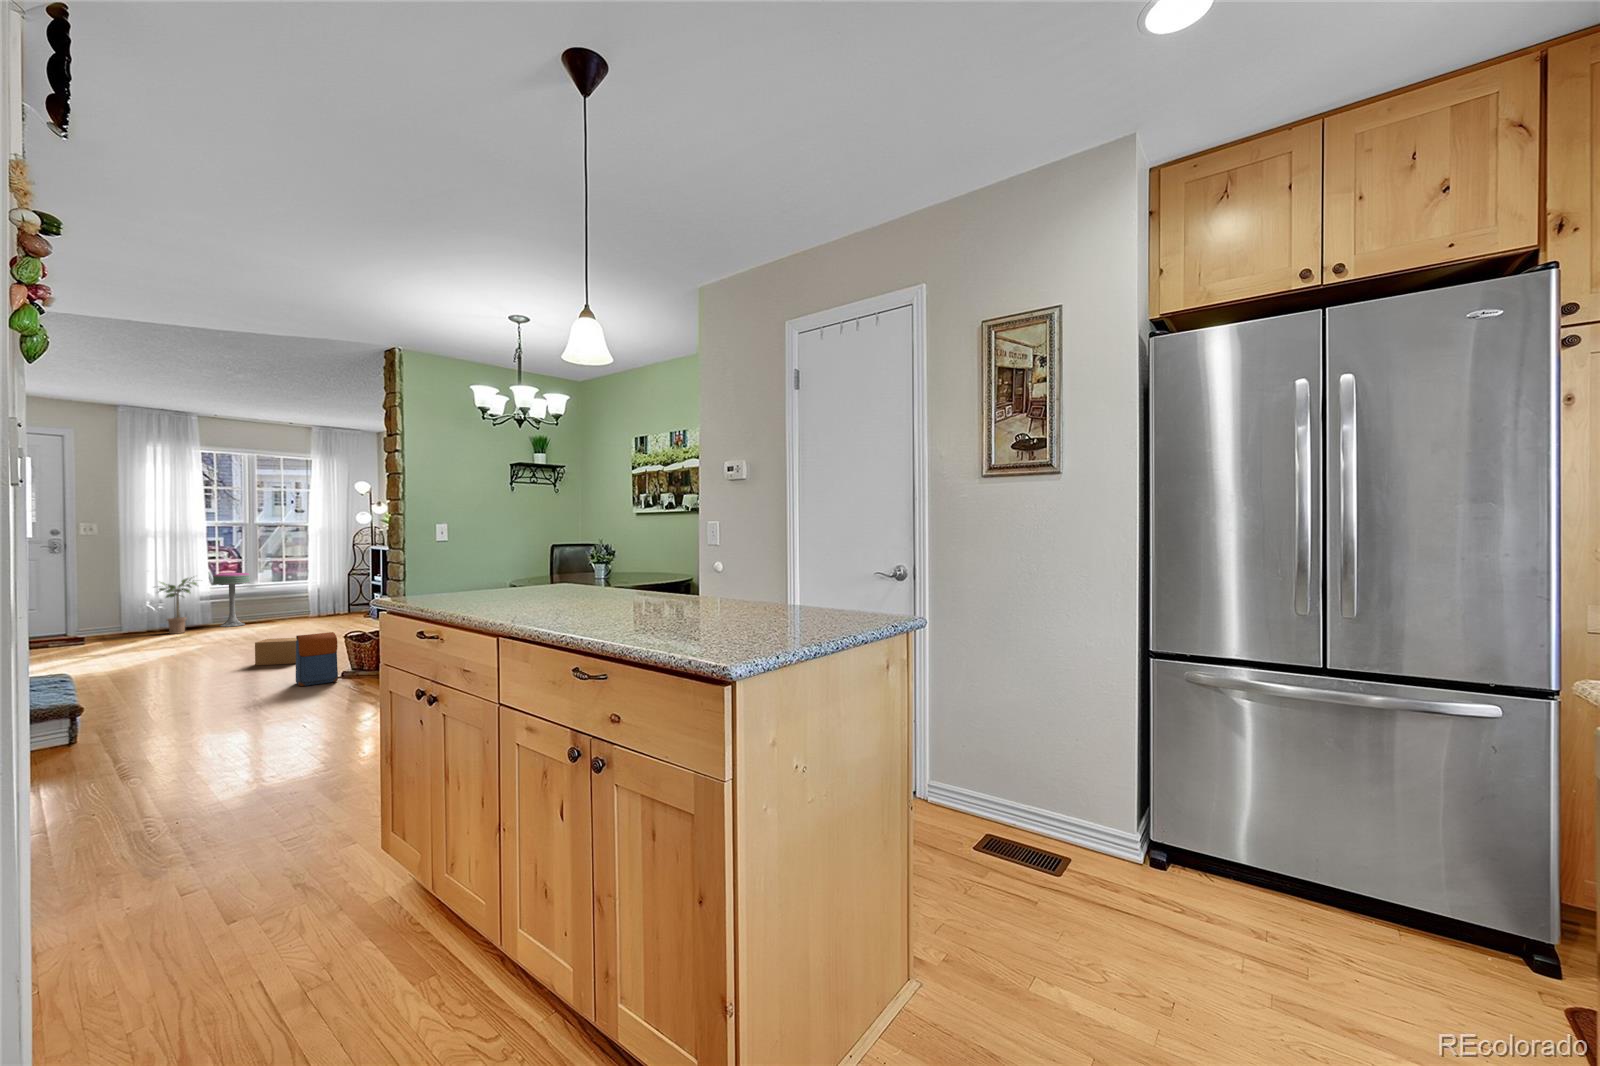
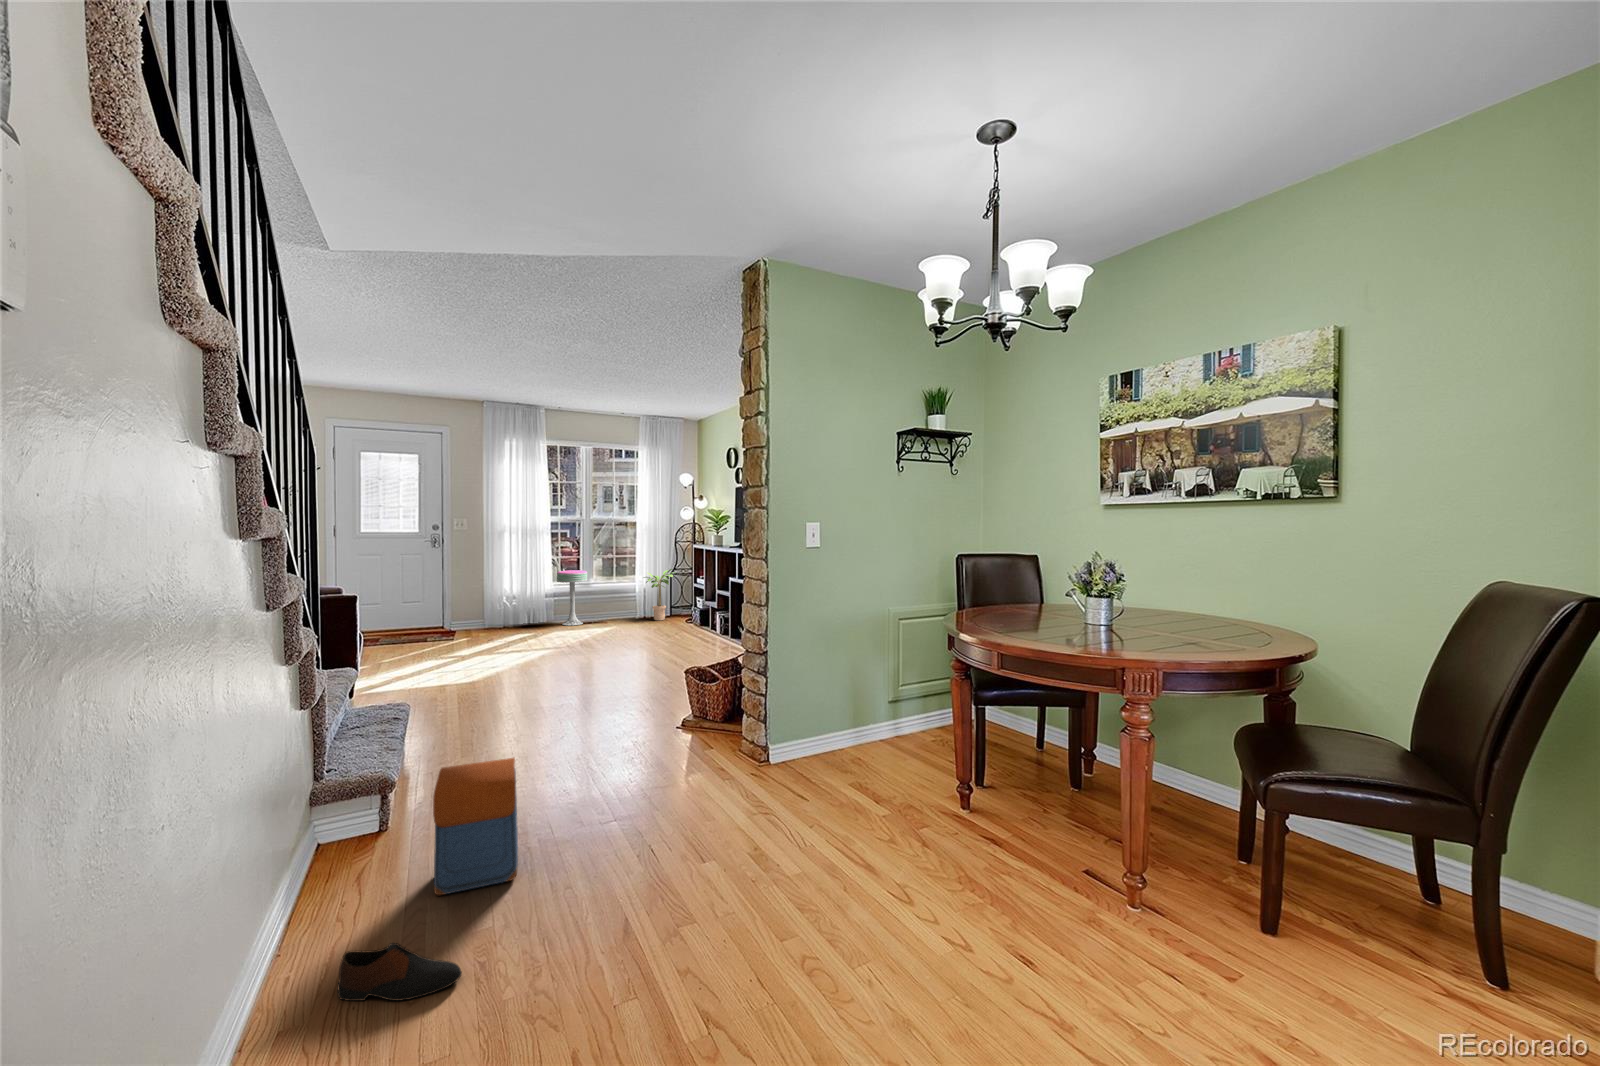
potted plant: present [159,577,197,634] -> present [644,569,674,620]
backpack: present [296,632,338,686] -> present [433,758,518,895]
cardboard box: present [255,638,297,665] -> none [587,659,641,694]
shoe: none [106,745,186,772] -> present [337,943,462,1001]

